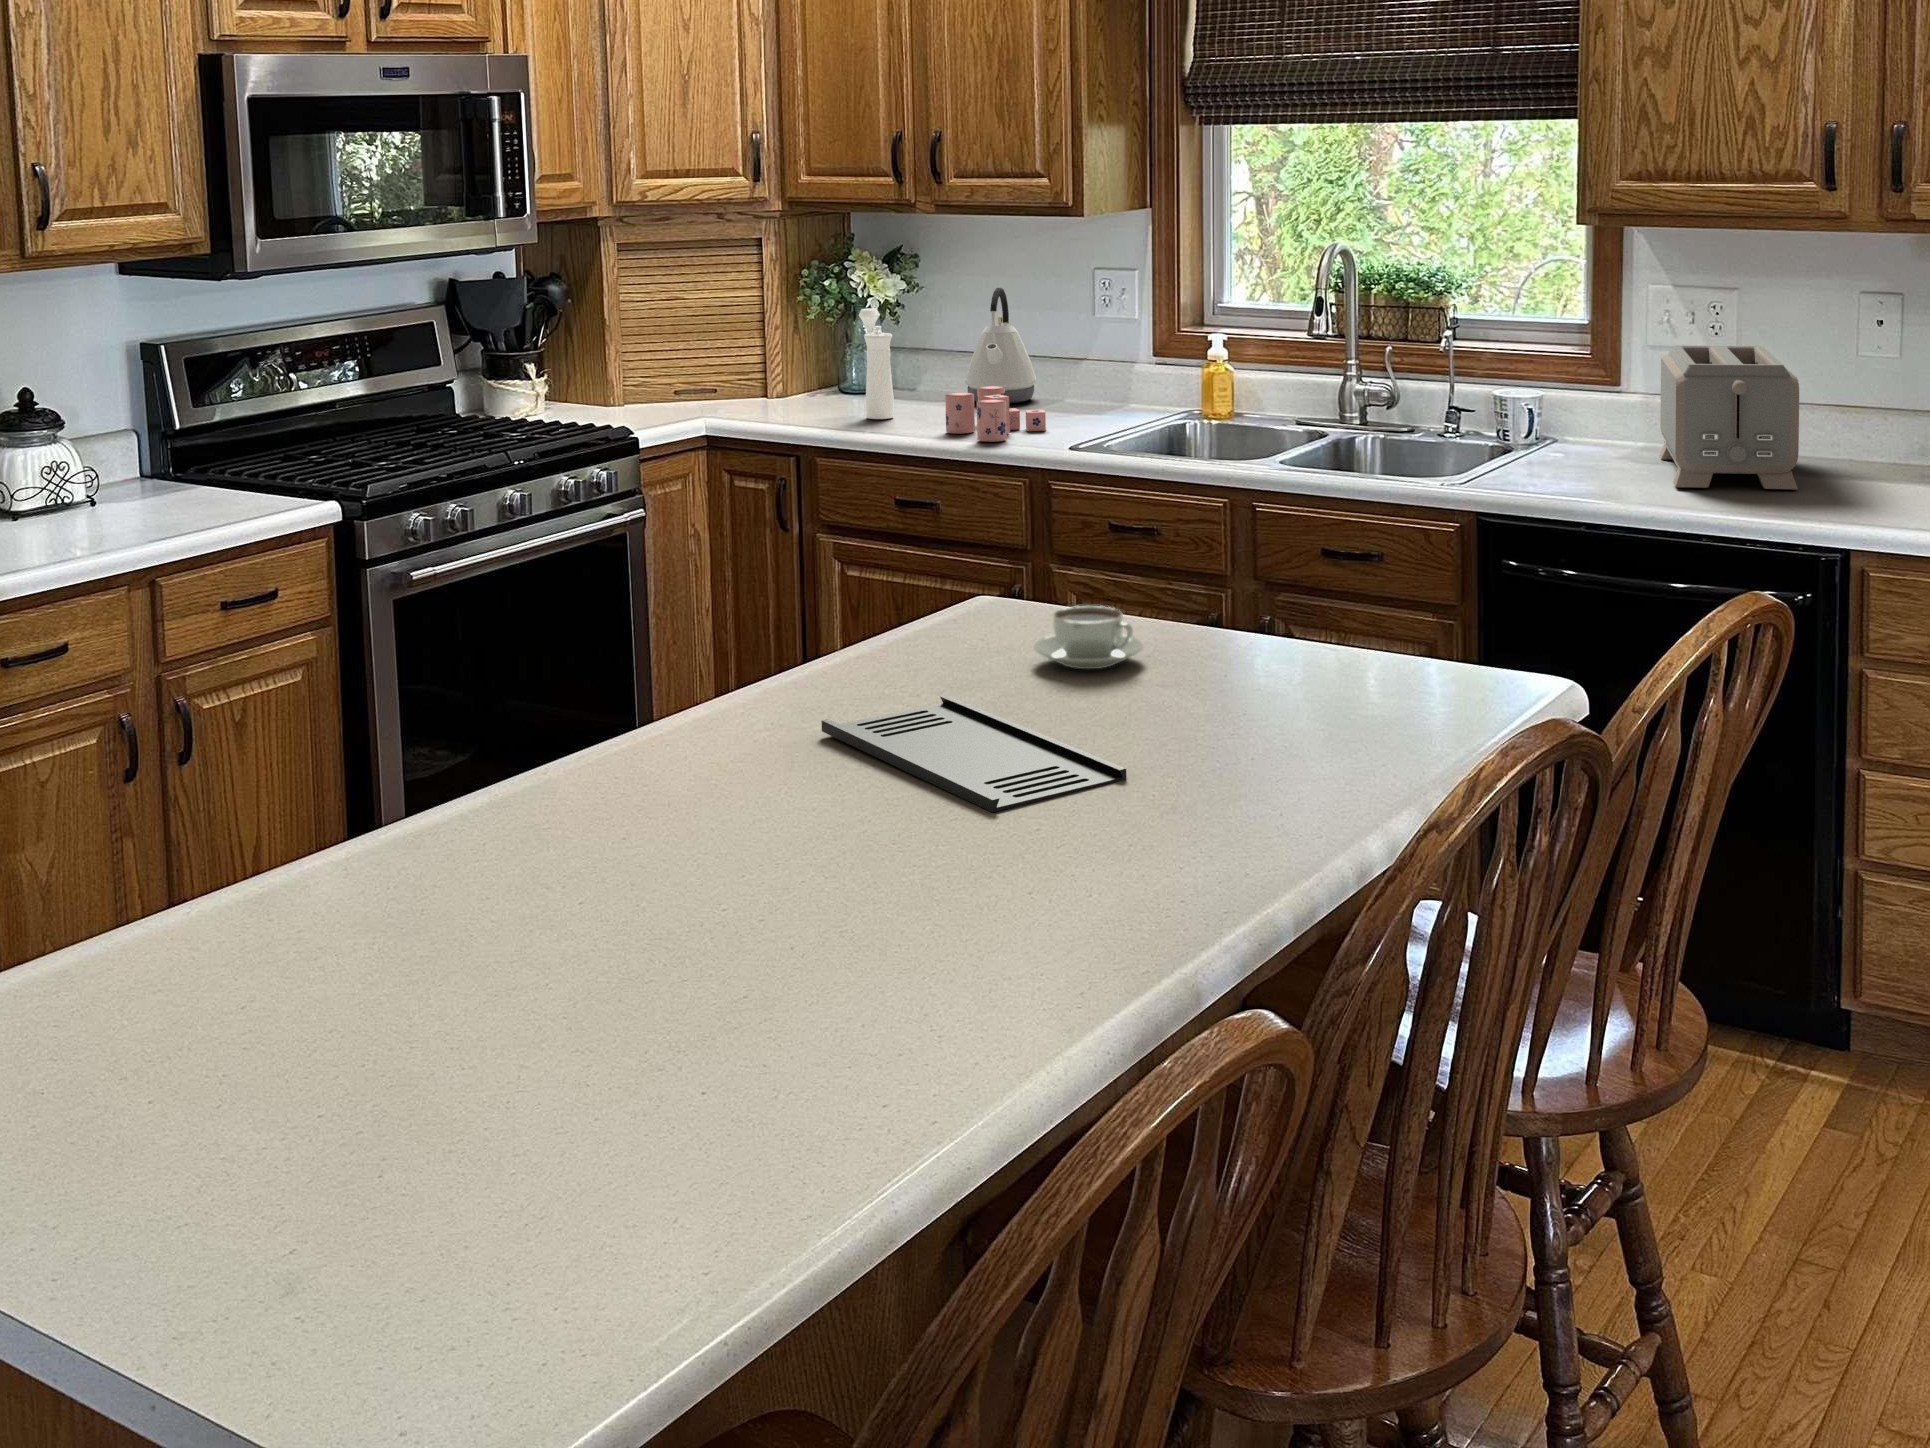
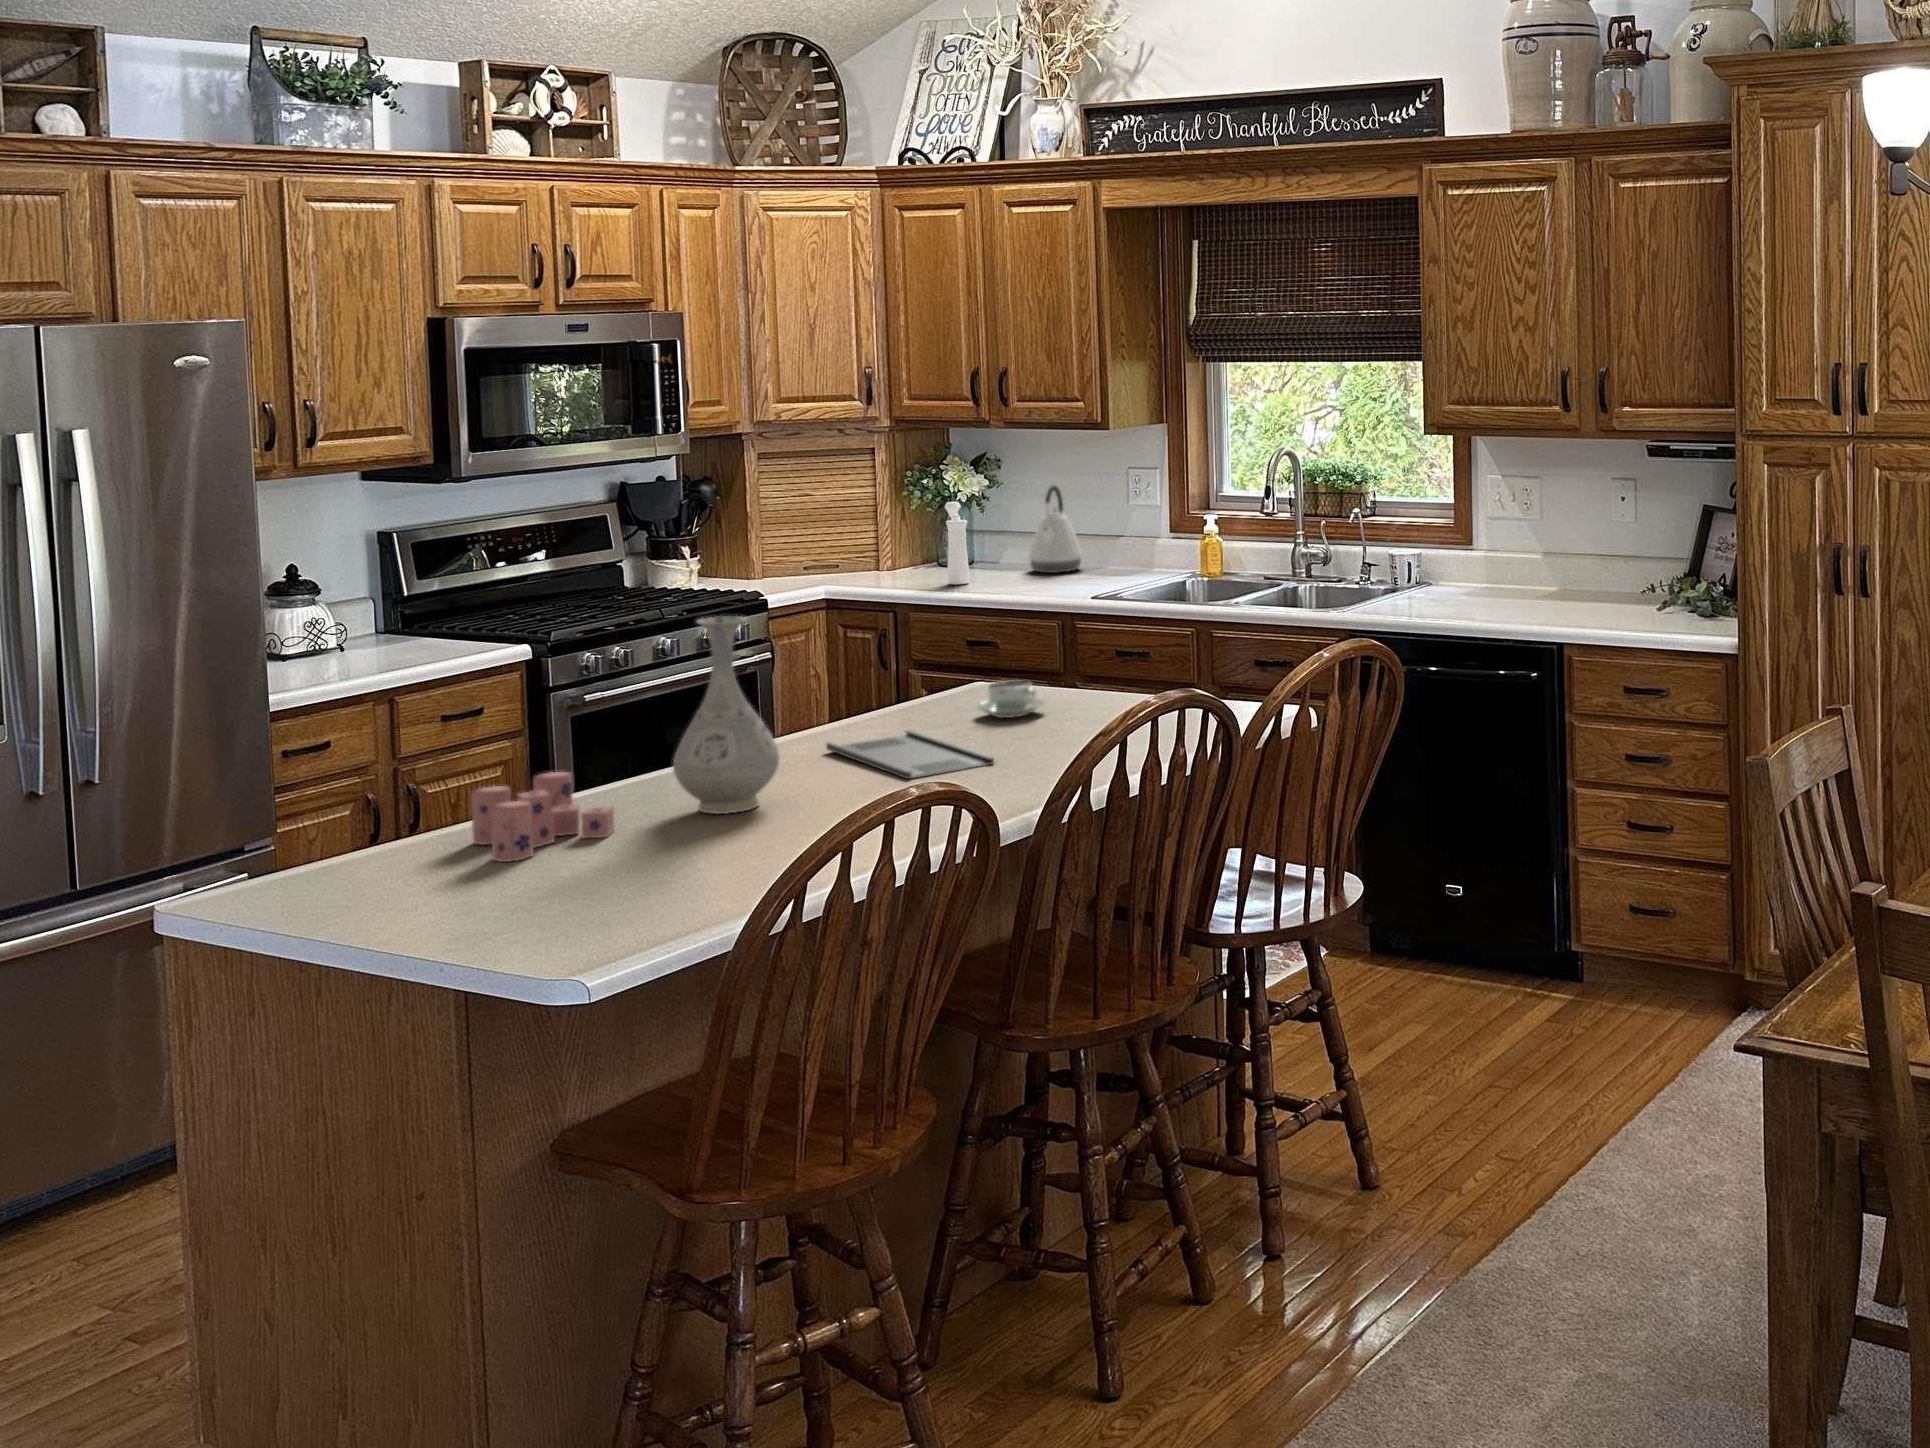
toaster: present [1659,346,1799,490] -> none [1479,521,1566,617]
candle: present [945,386,1046,442] -> present [471,772,614,862]
vase: none [604,529,788,890] -> present [673,616,779,814]

